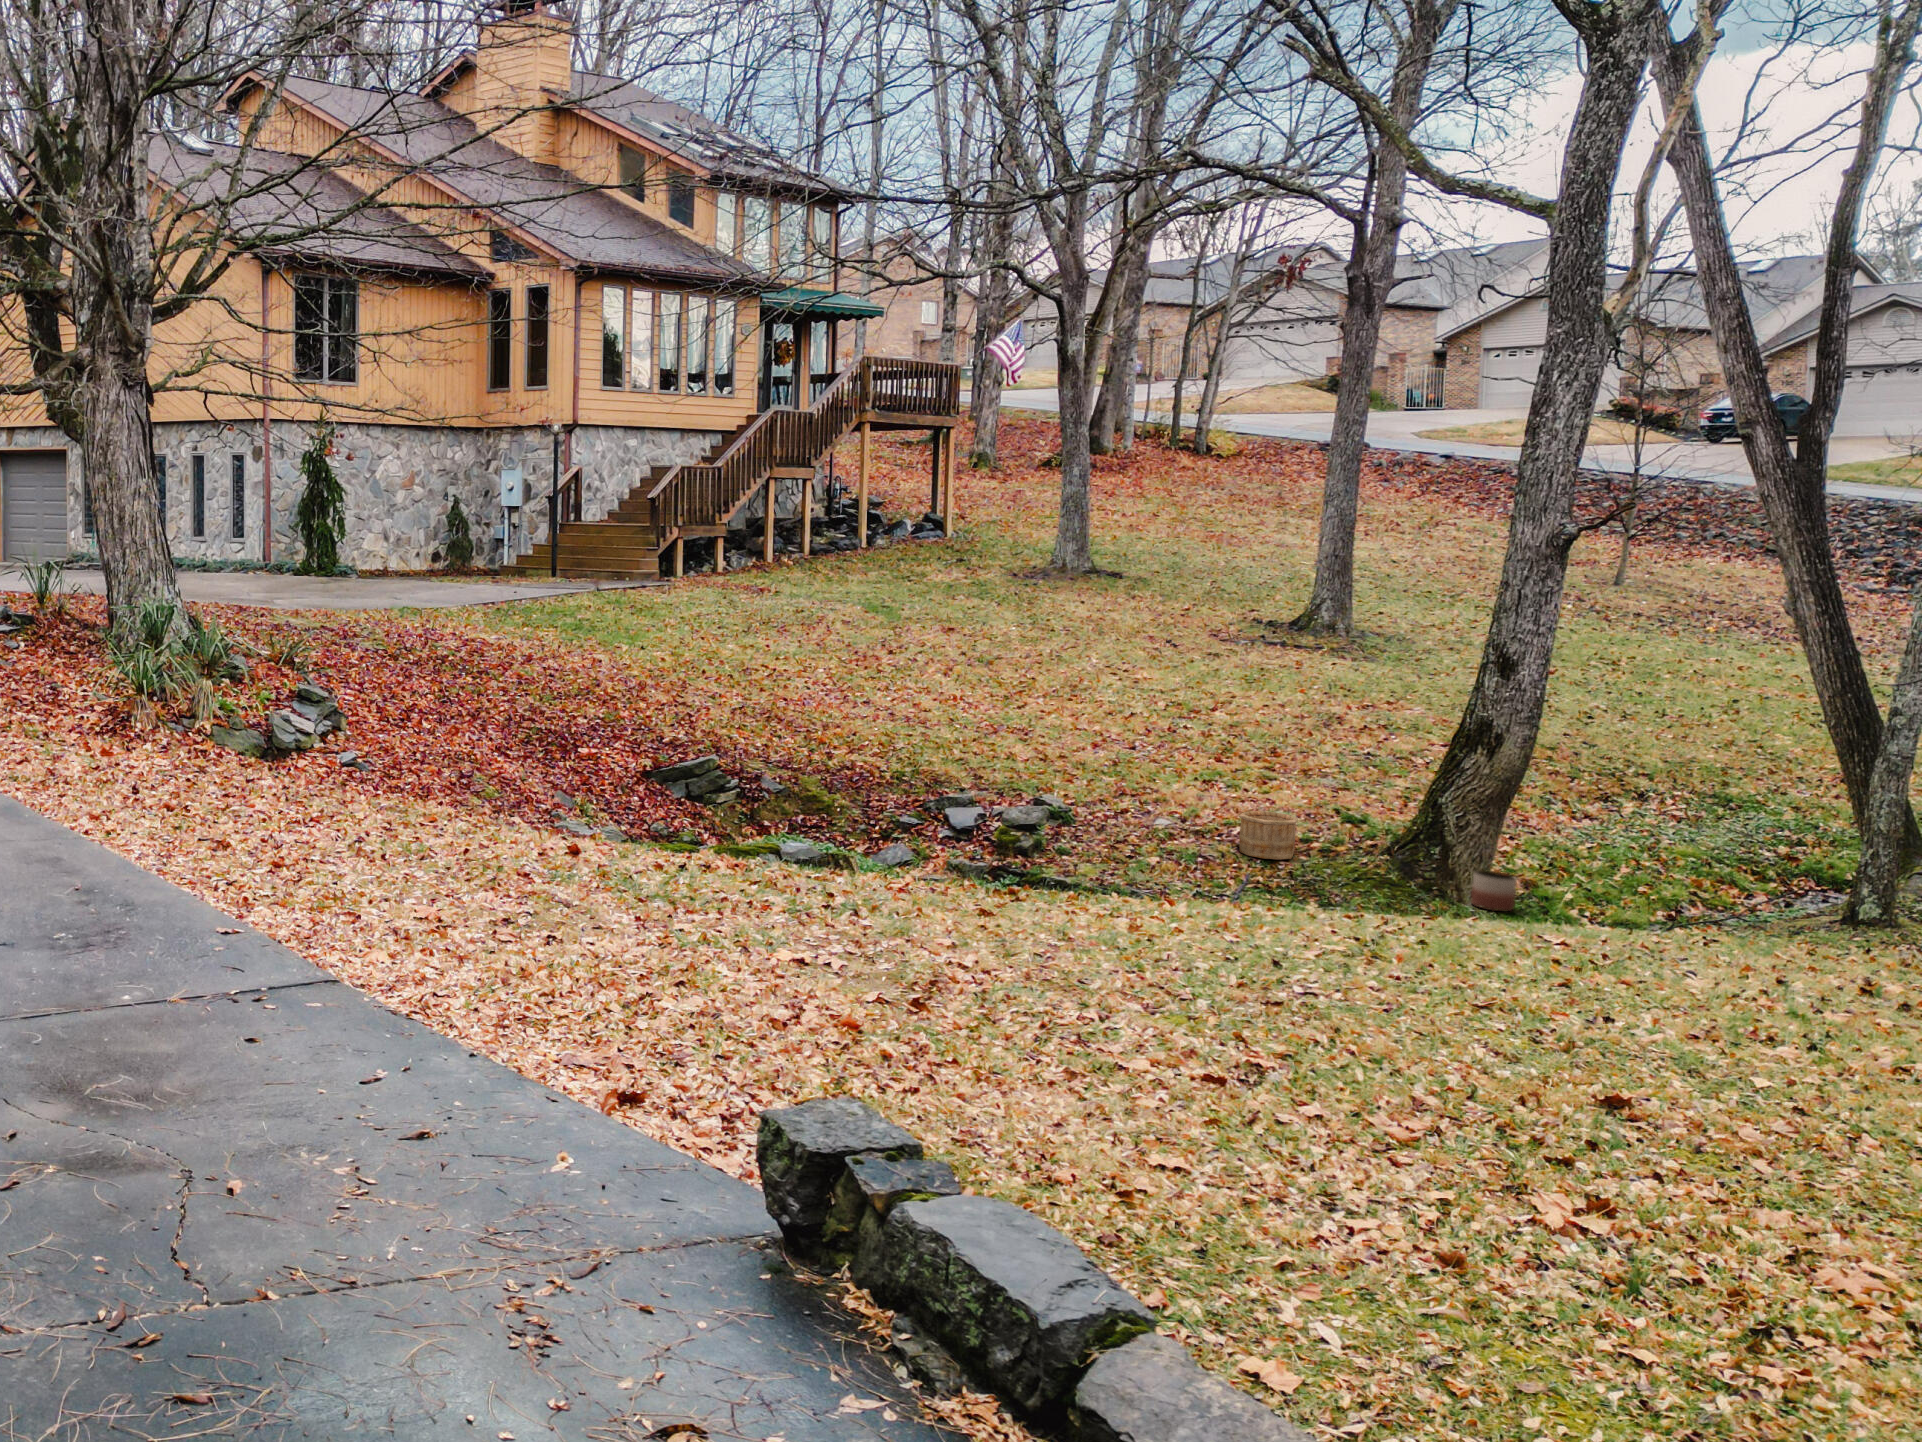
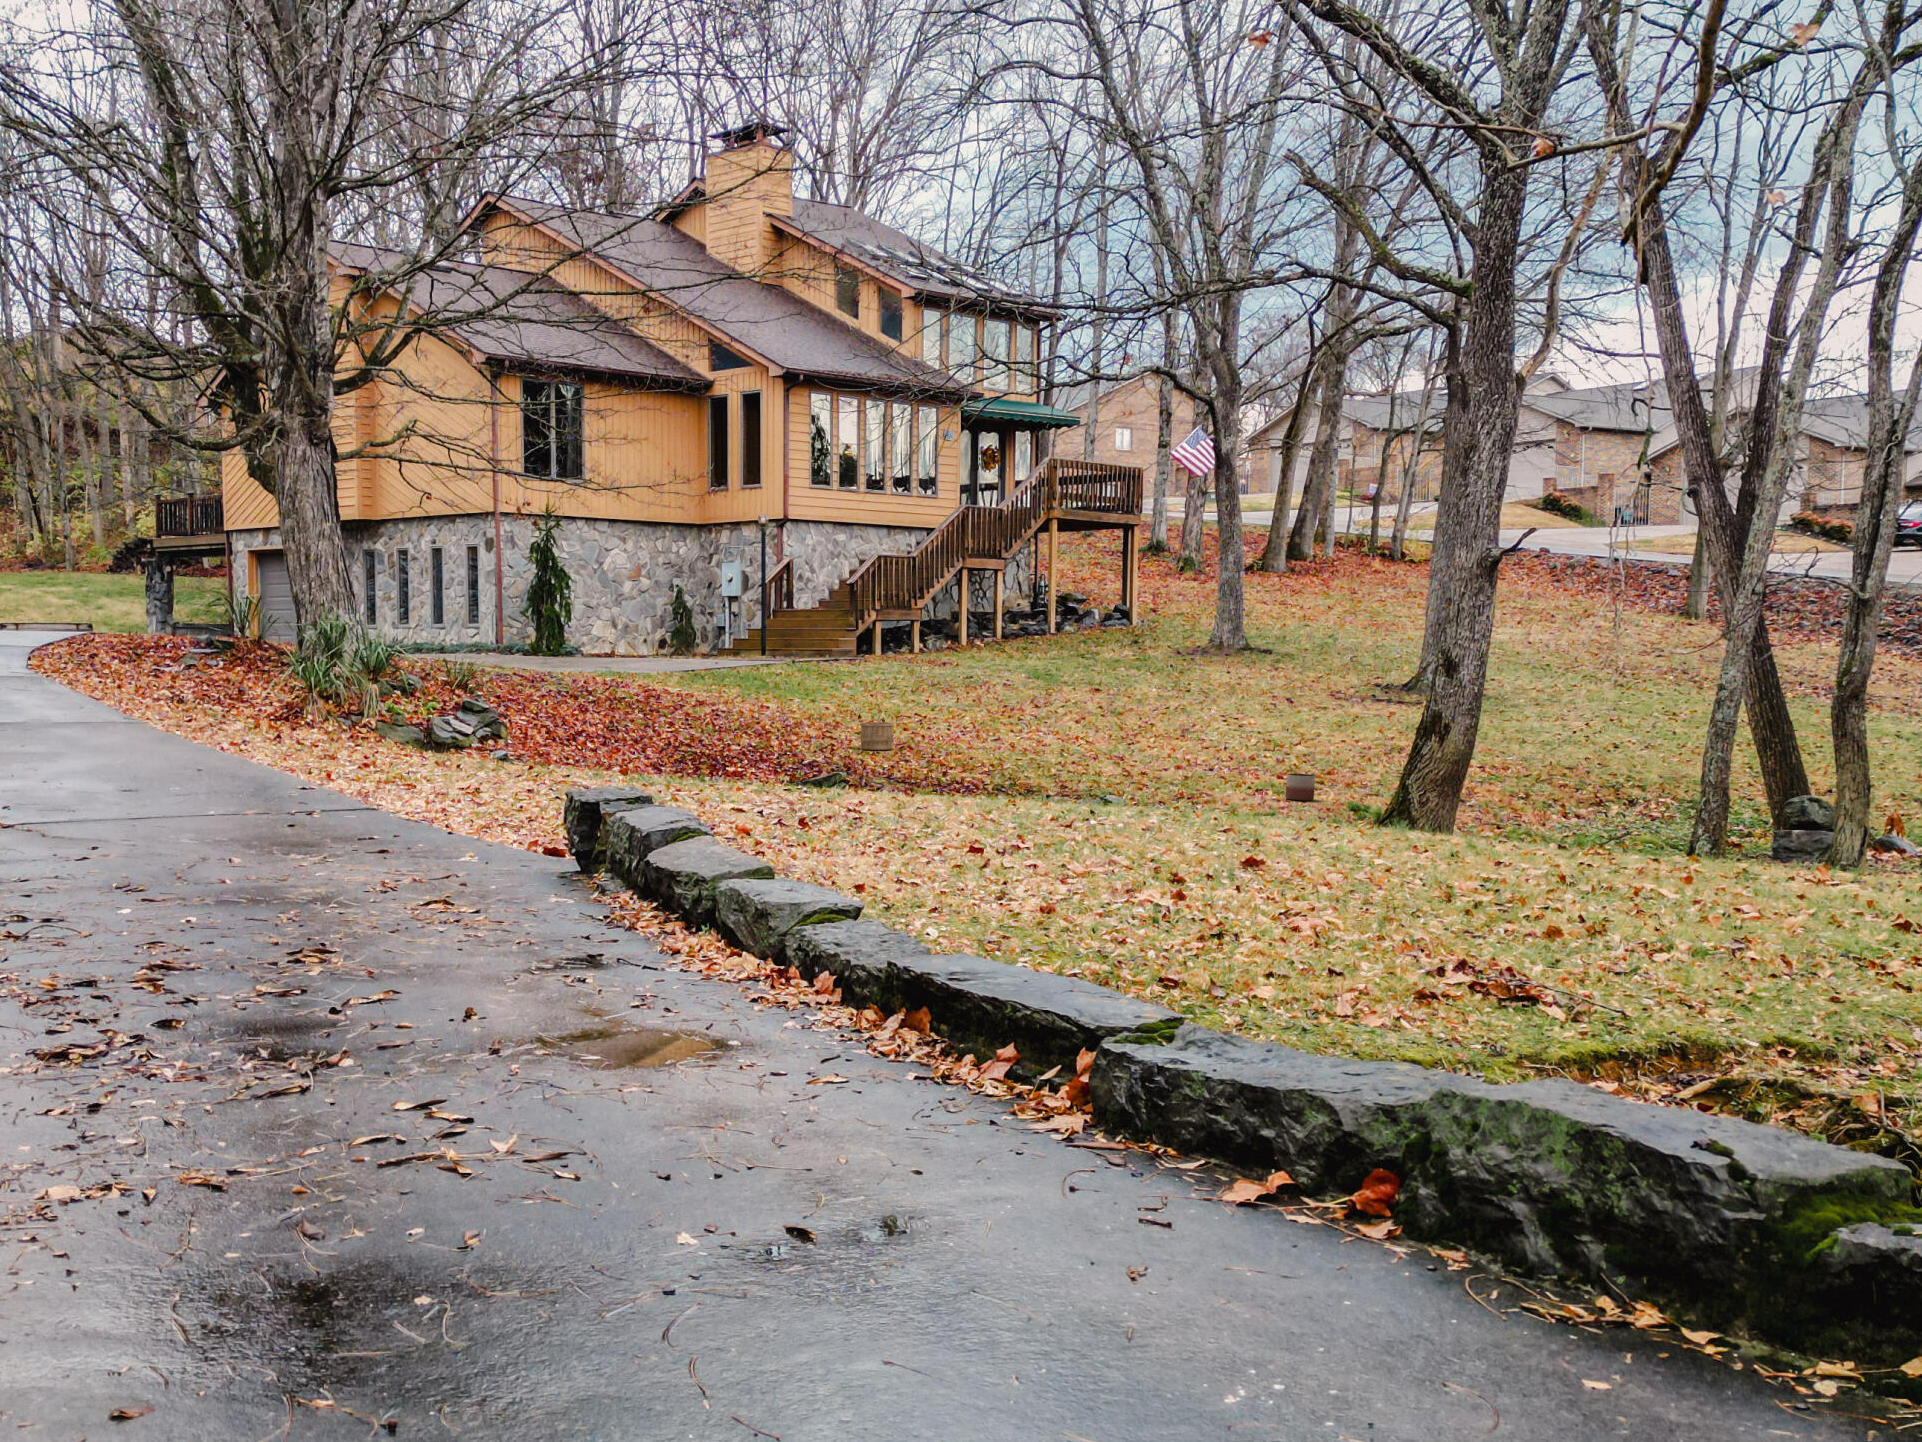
wooden bucket: present [1239,811,1298,860] -> present [860,722,893,750]

